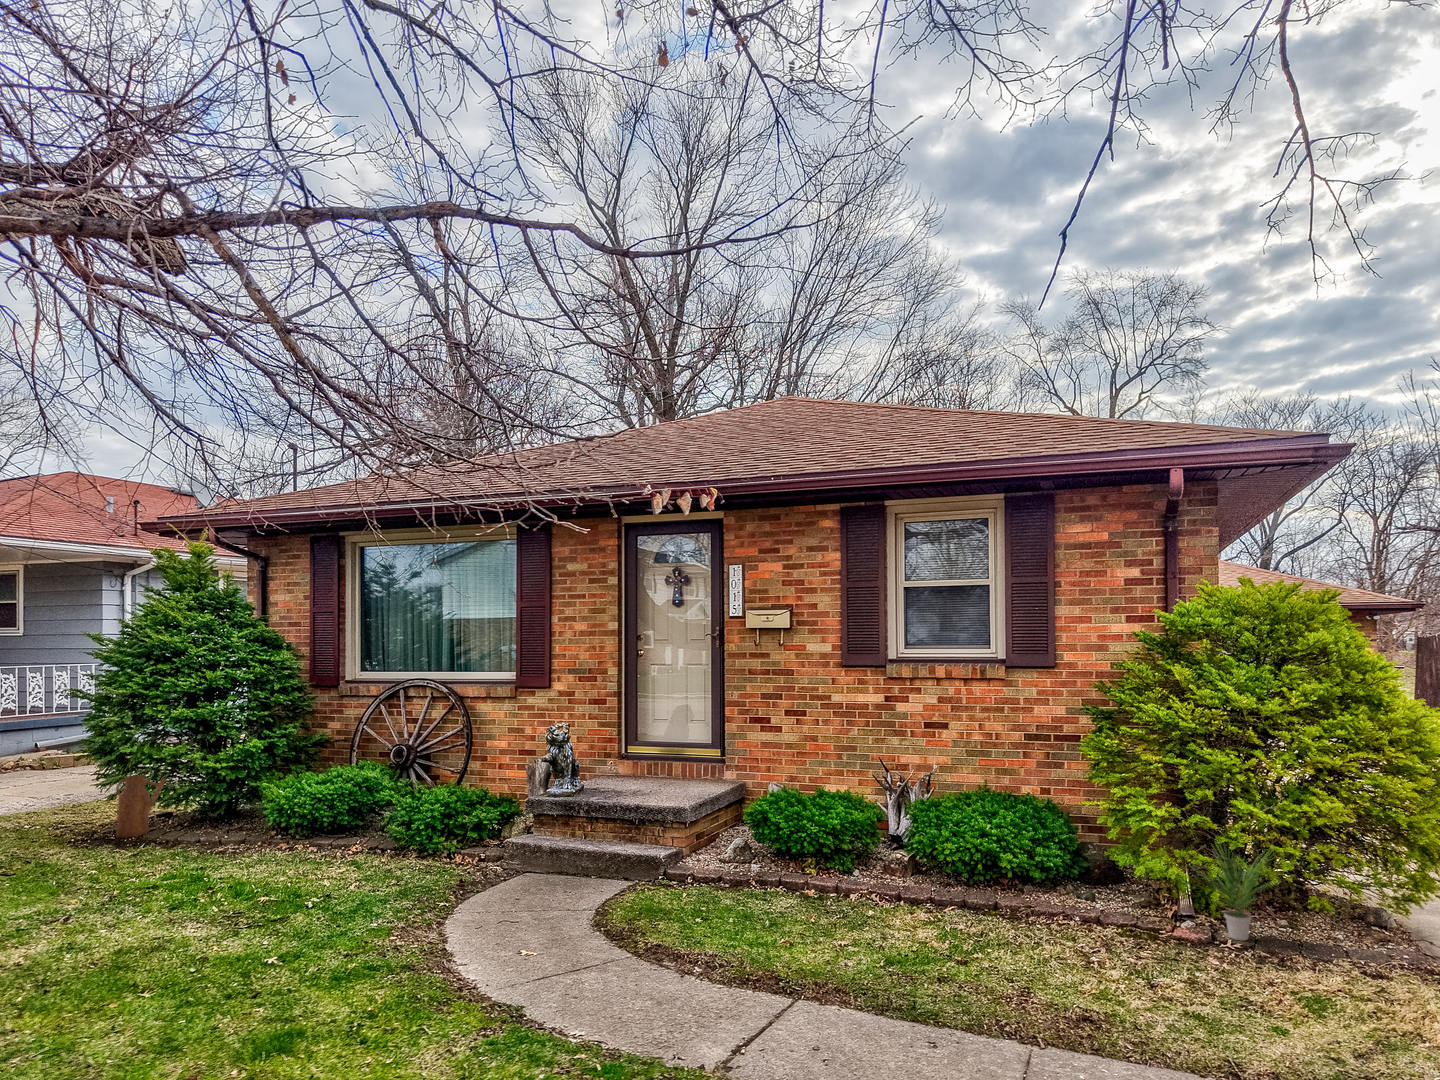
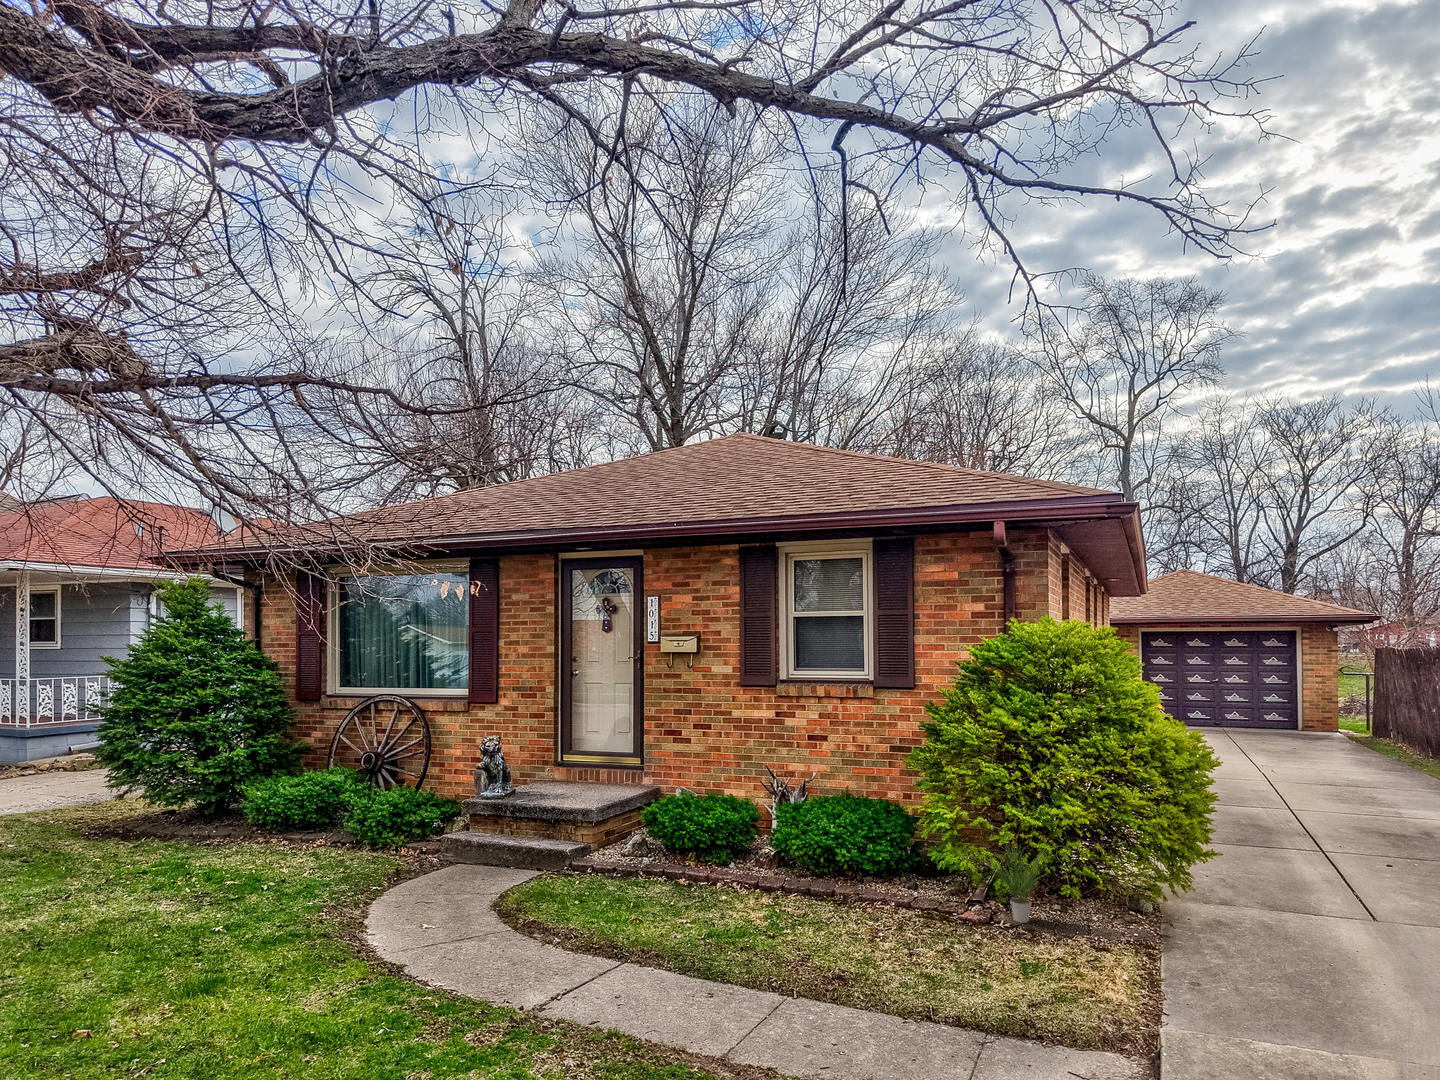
watering can: present [116,775,167,837] -> none [122,778,166,831]

